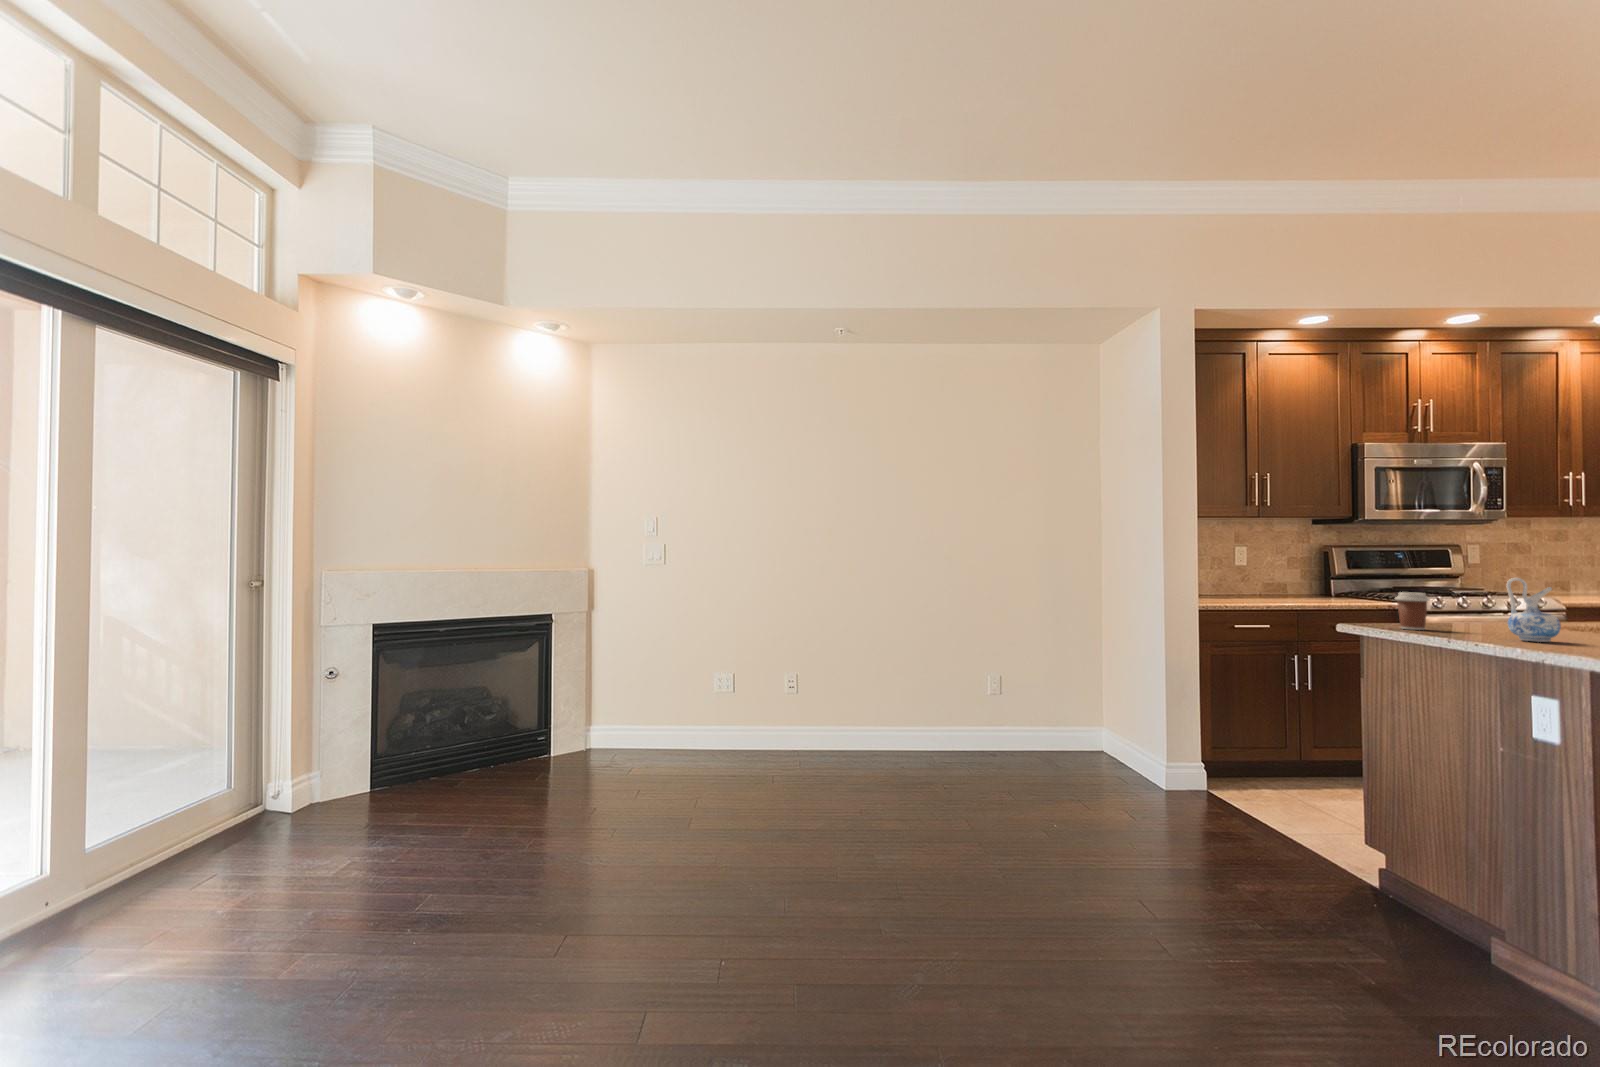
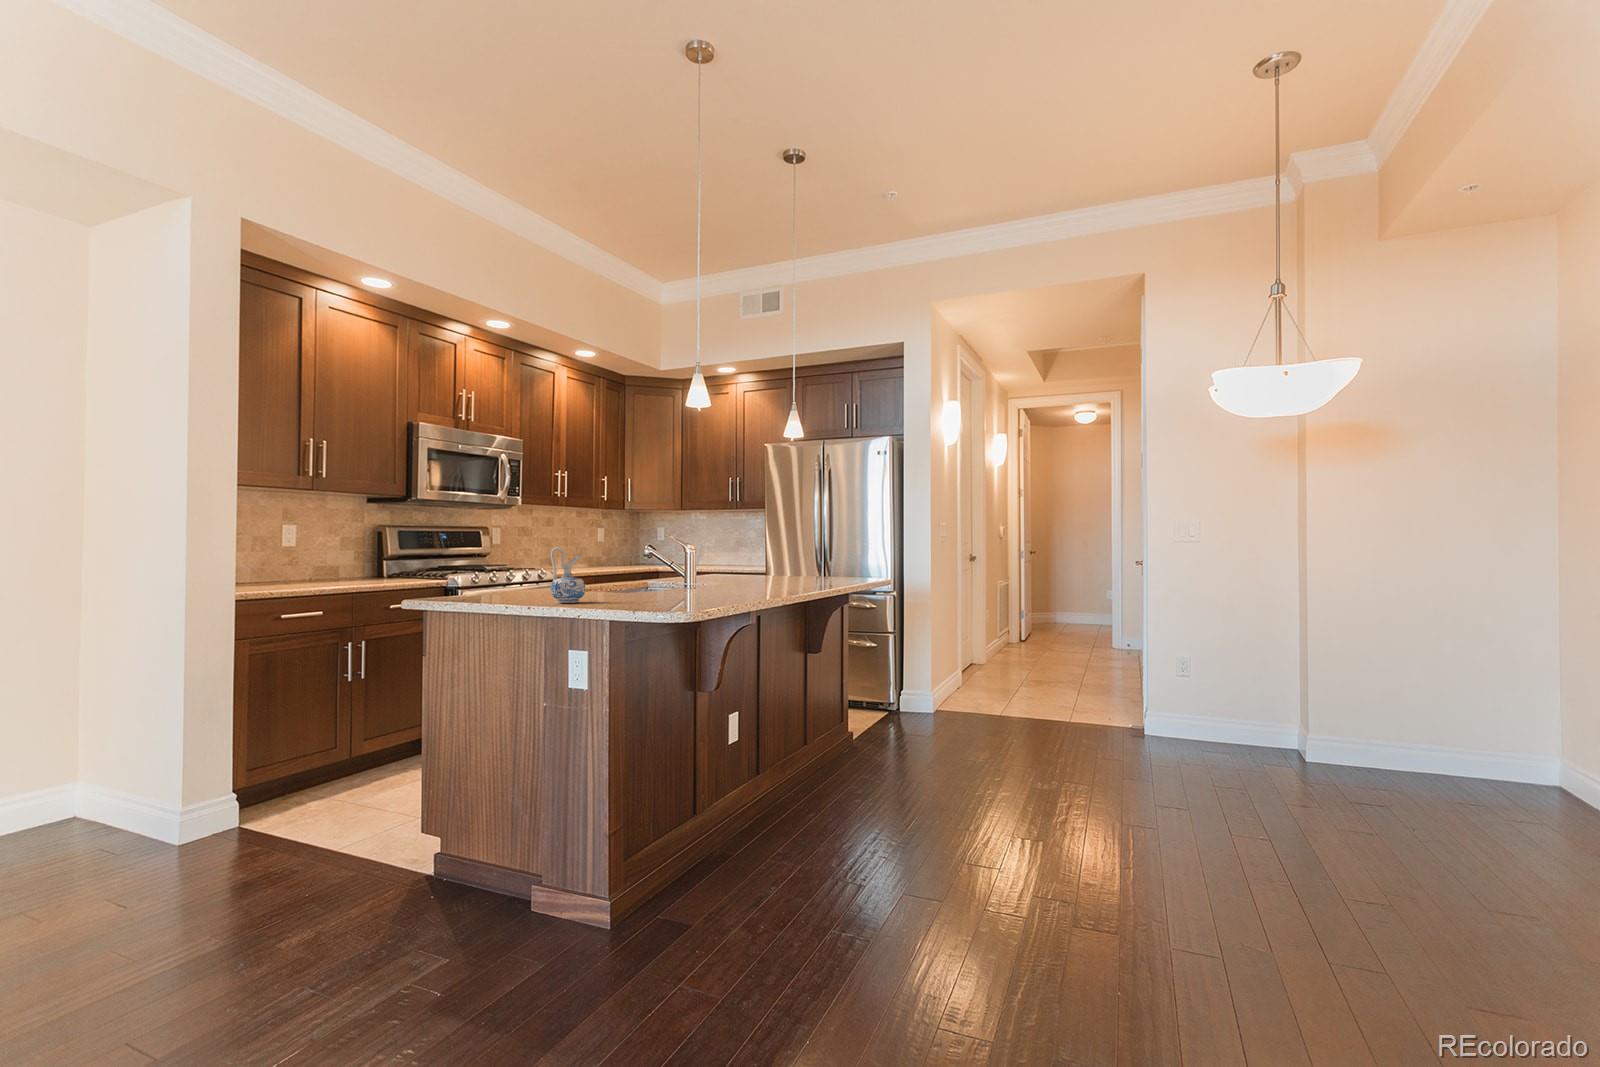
coffee cup: present [1395,592,1430,630] -> none [460,565,489,602]

